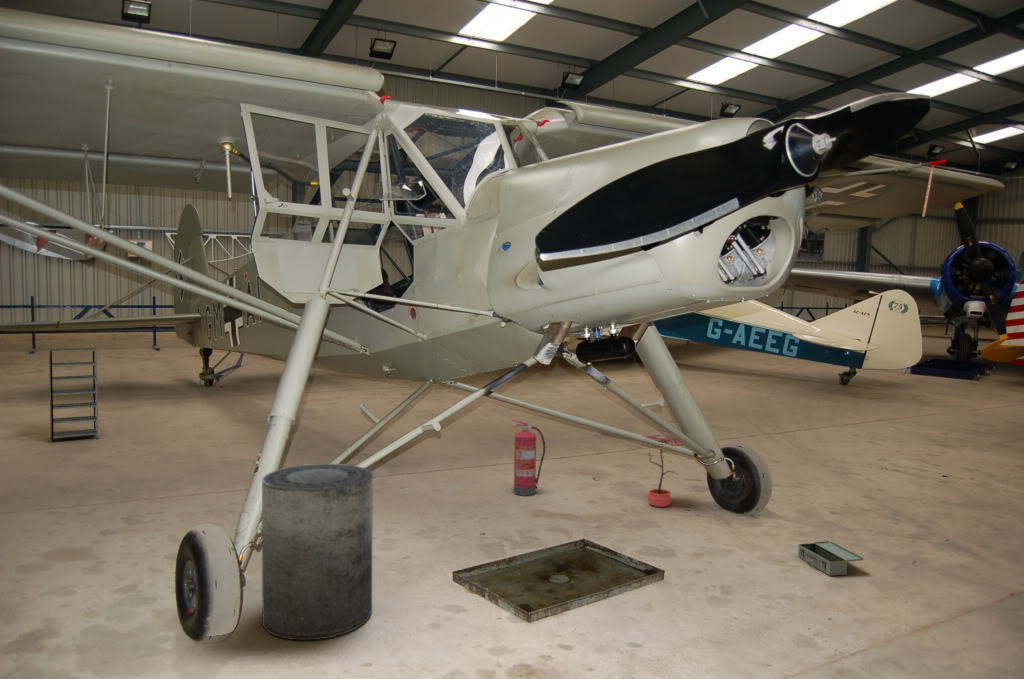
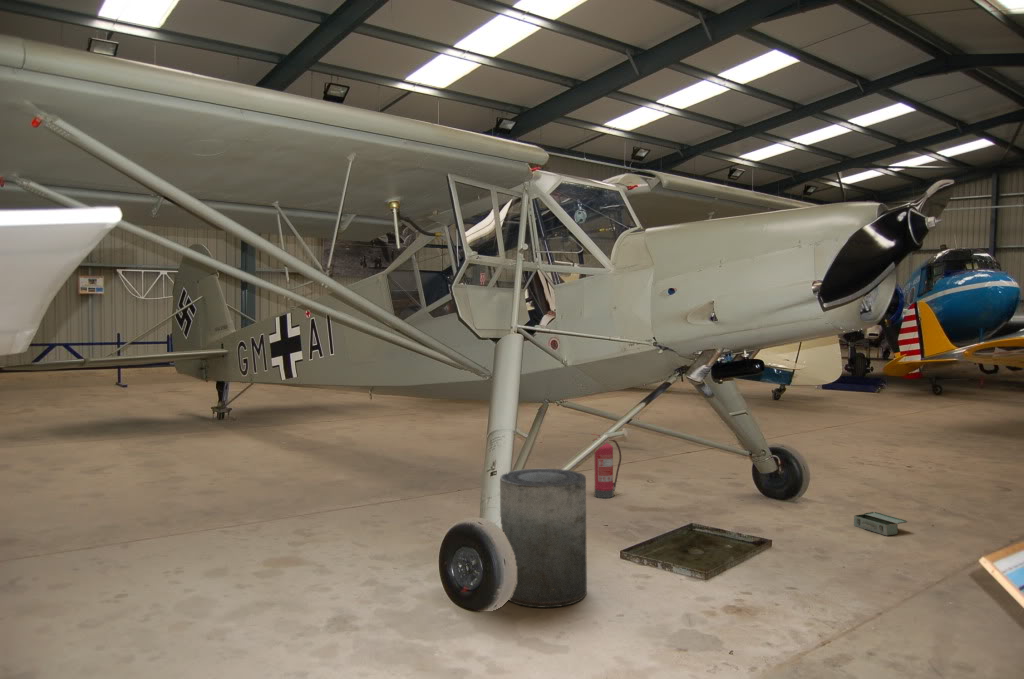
shelving unit: present [49,348,98,443] -> none [107,388,158,482]
potted plant: present [640,435,685,507] -> none [697,440,741,499]

